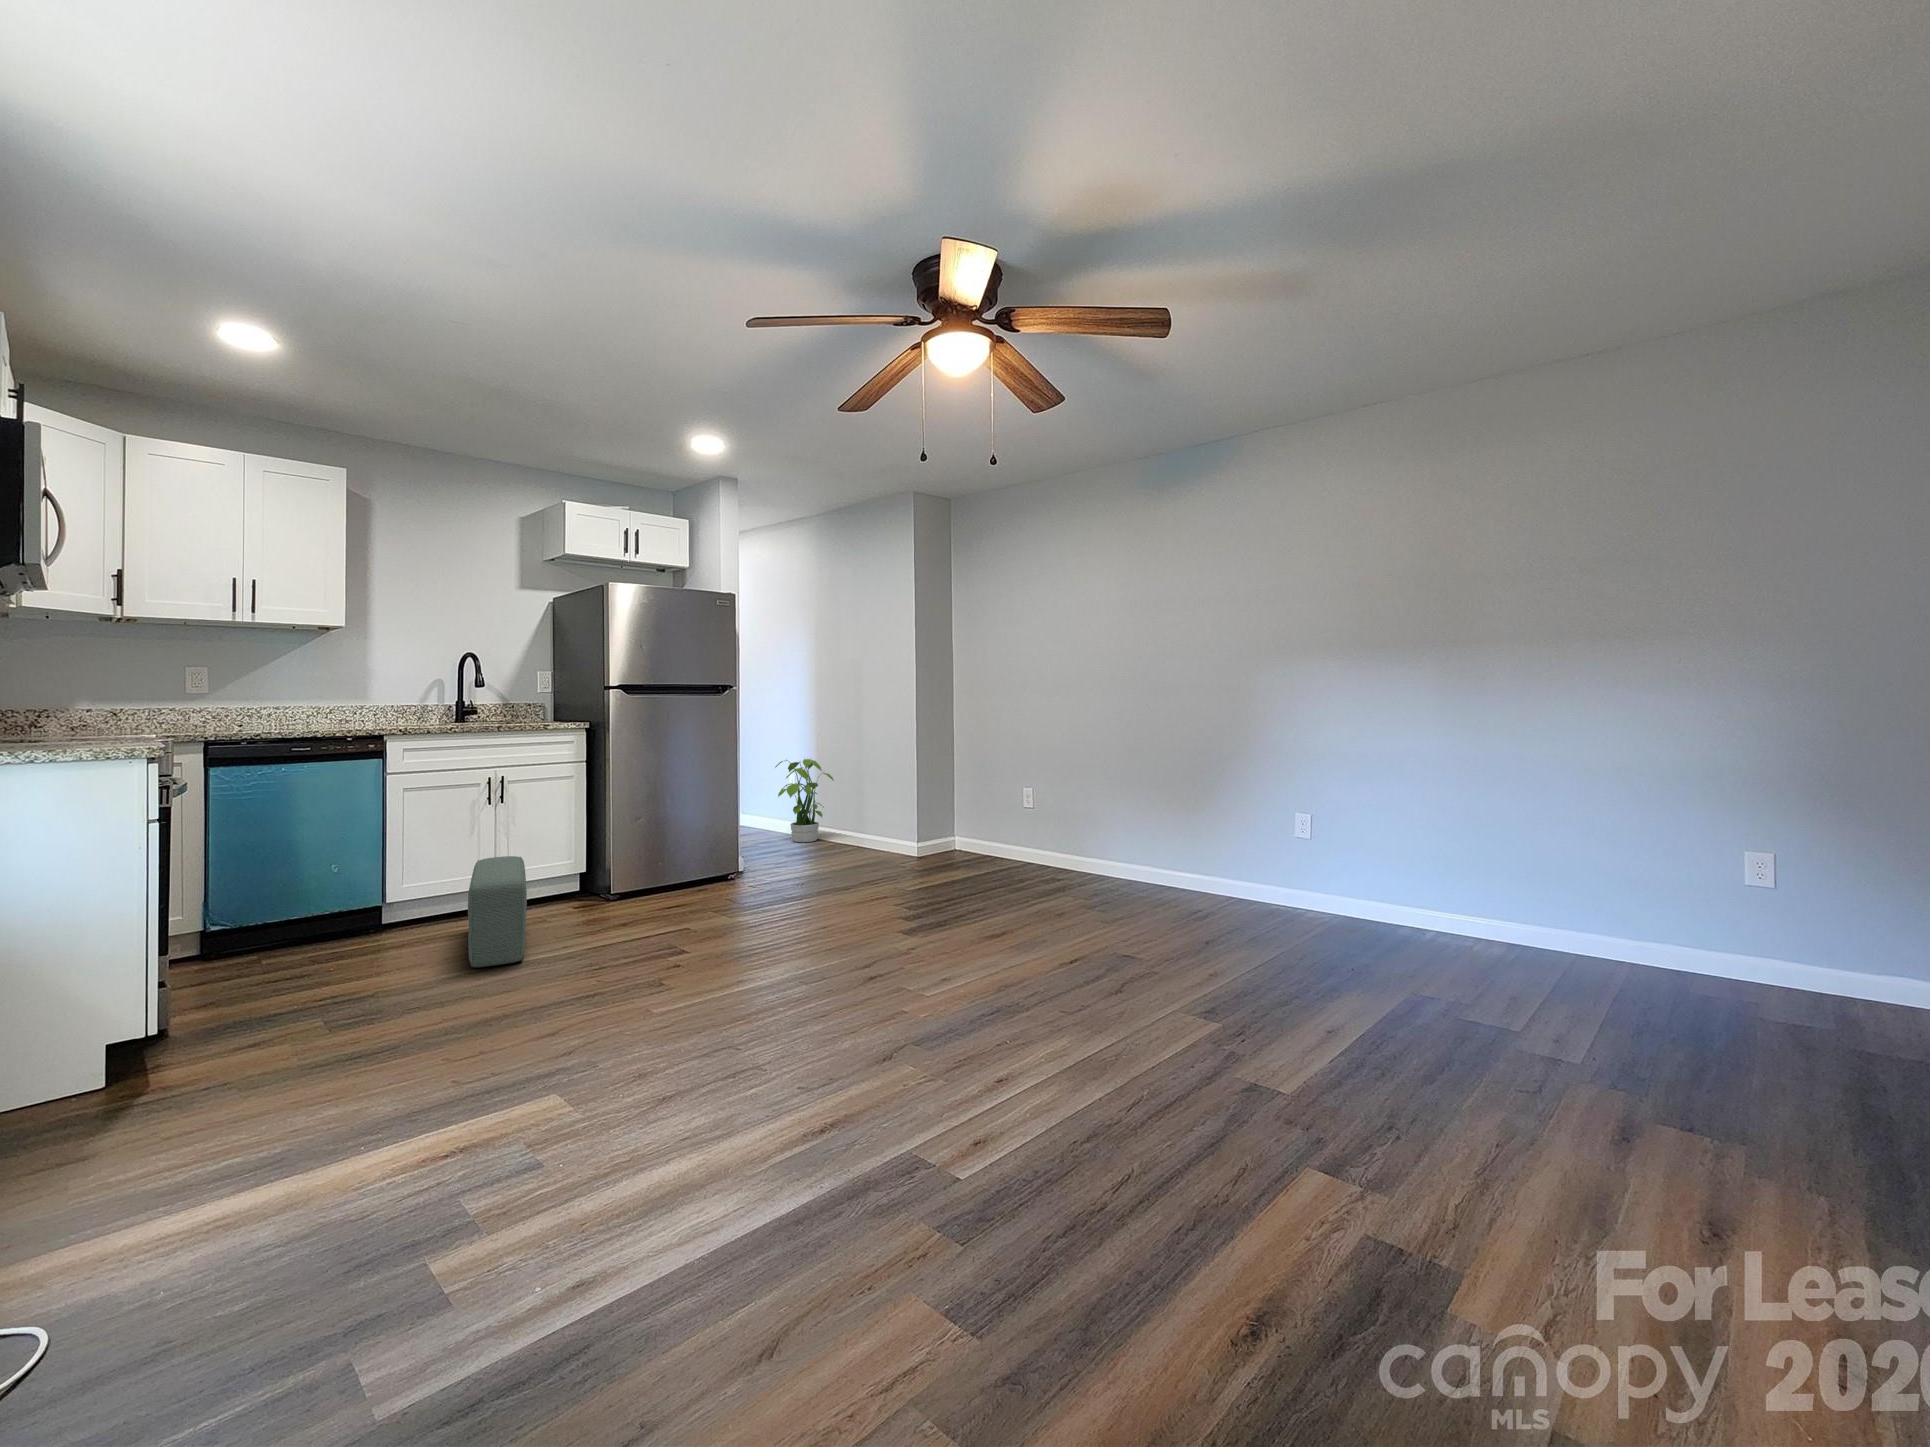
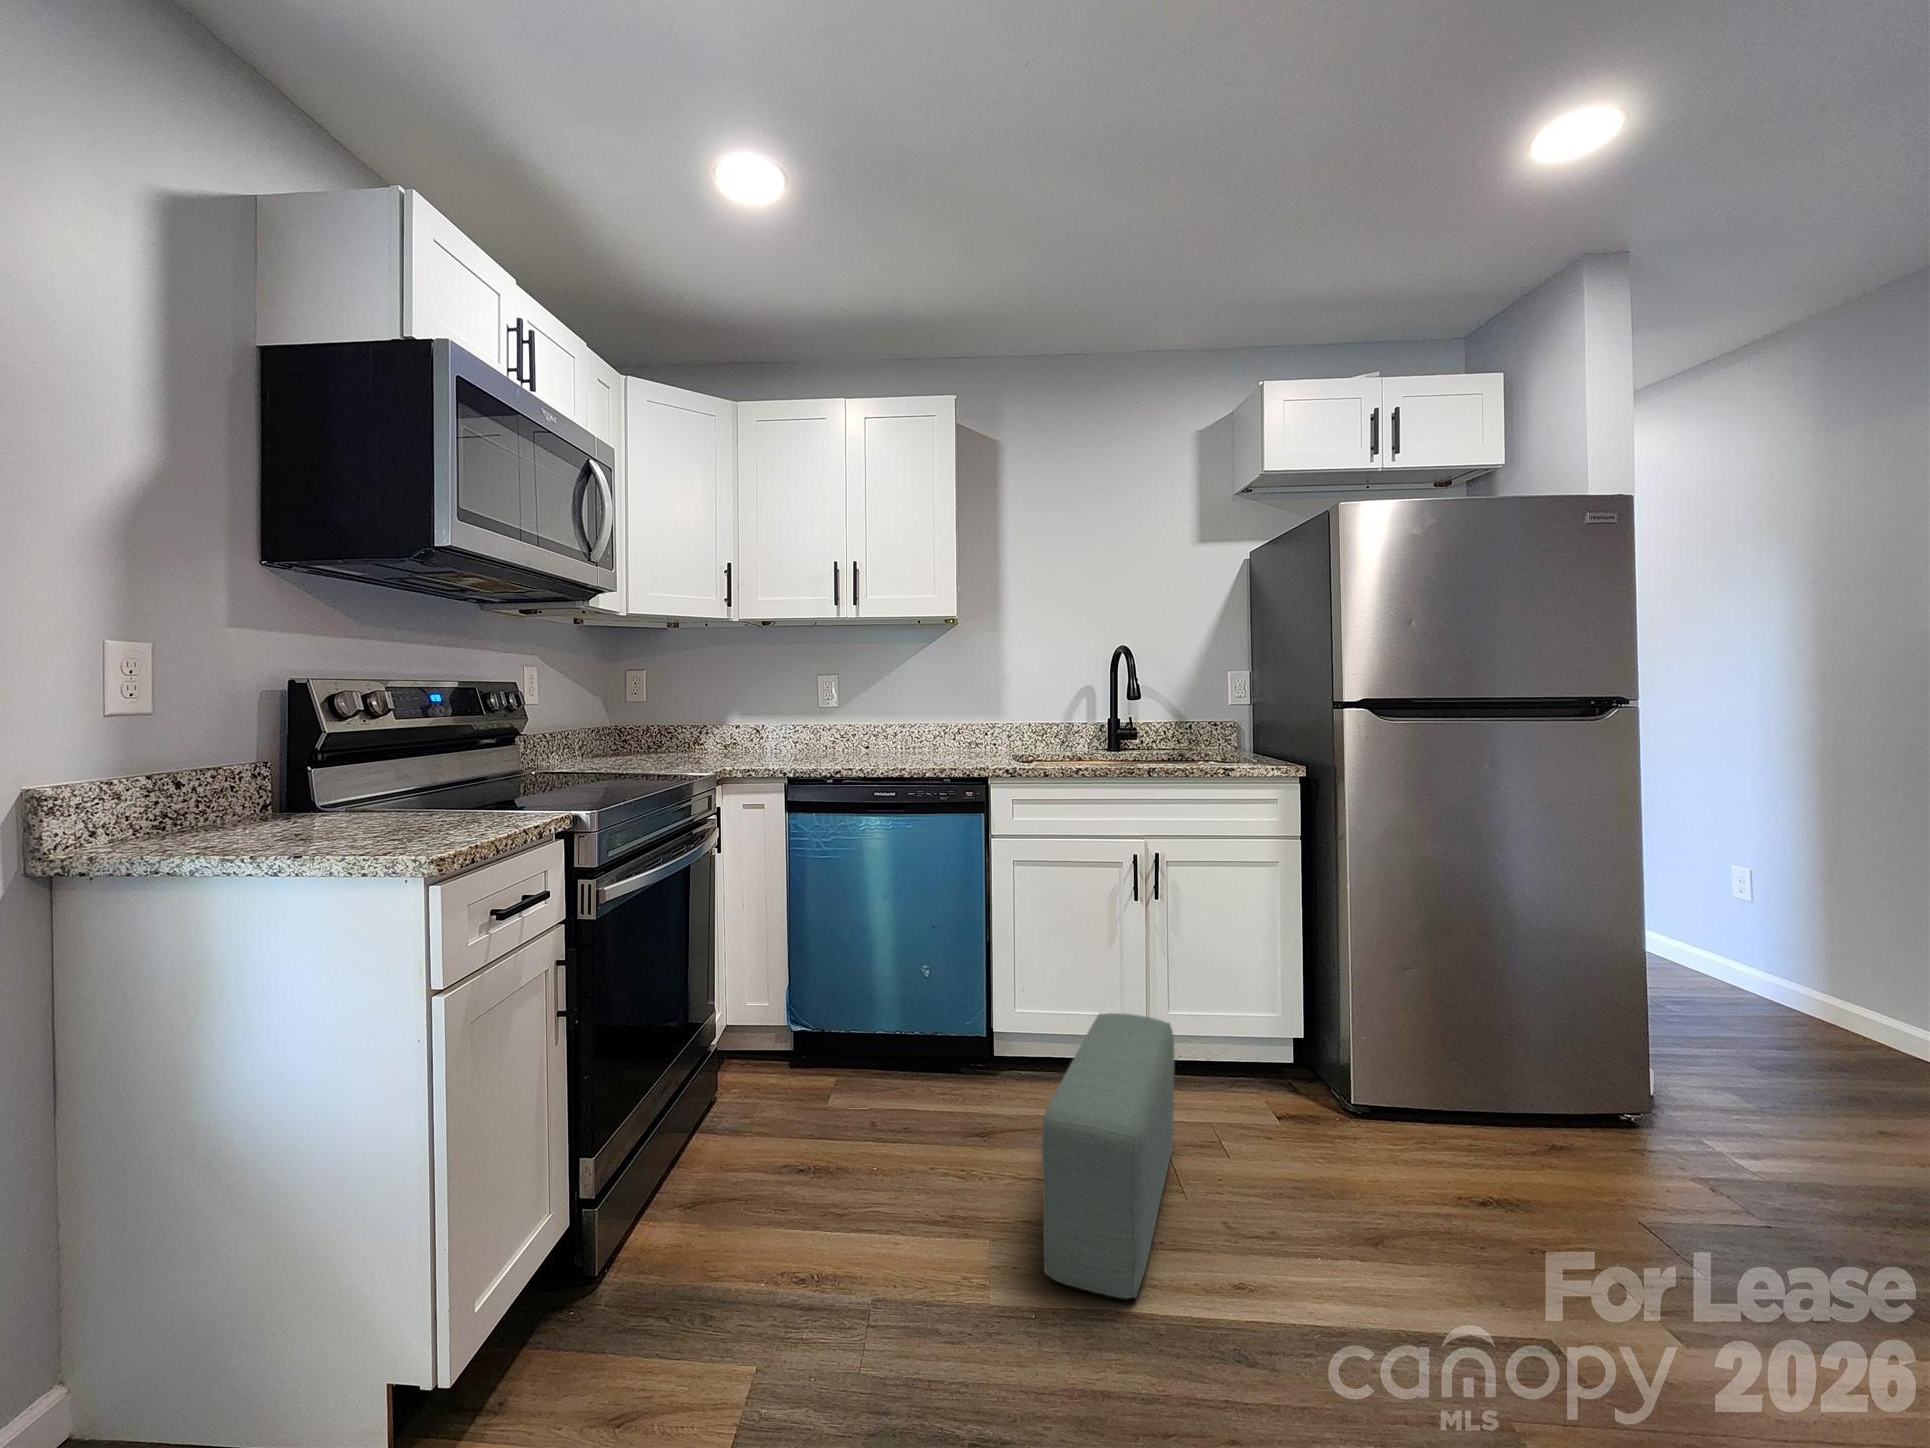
potted plant: present [775,759,834,842] -> none [1718,849,1908,1052]

